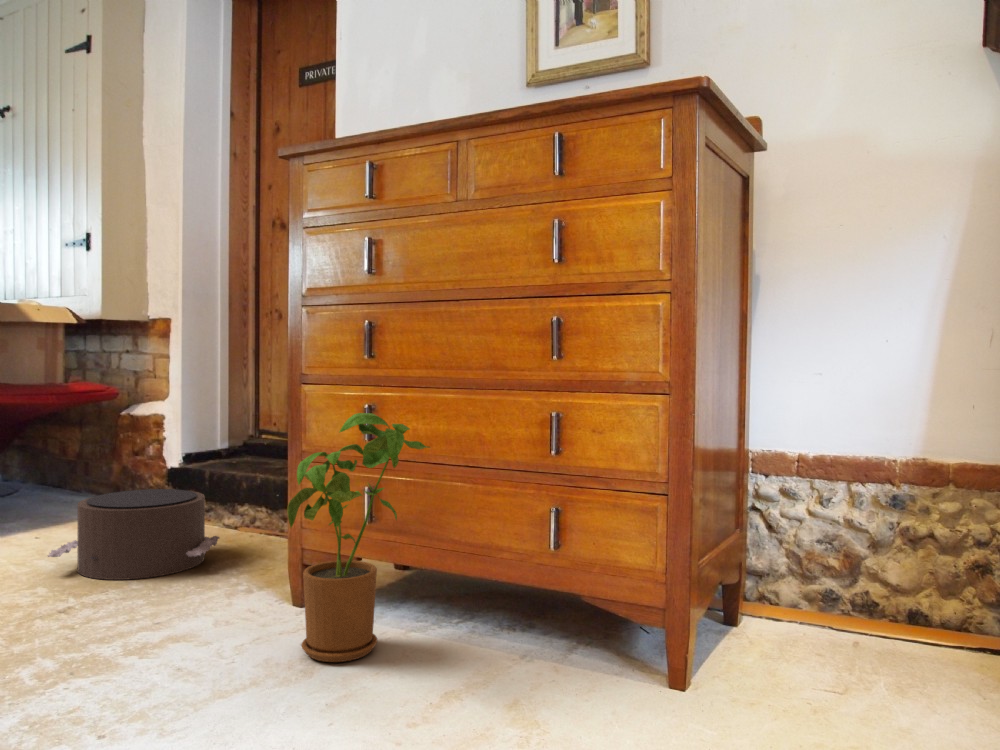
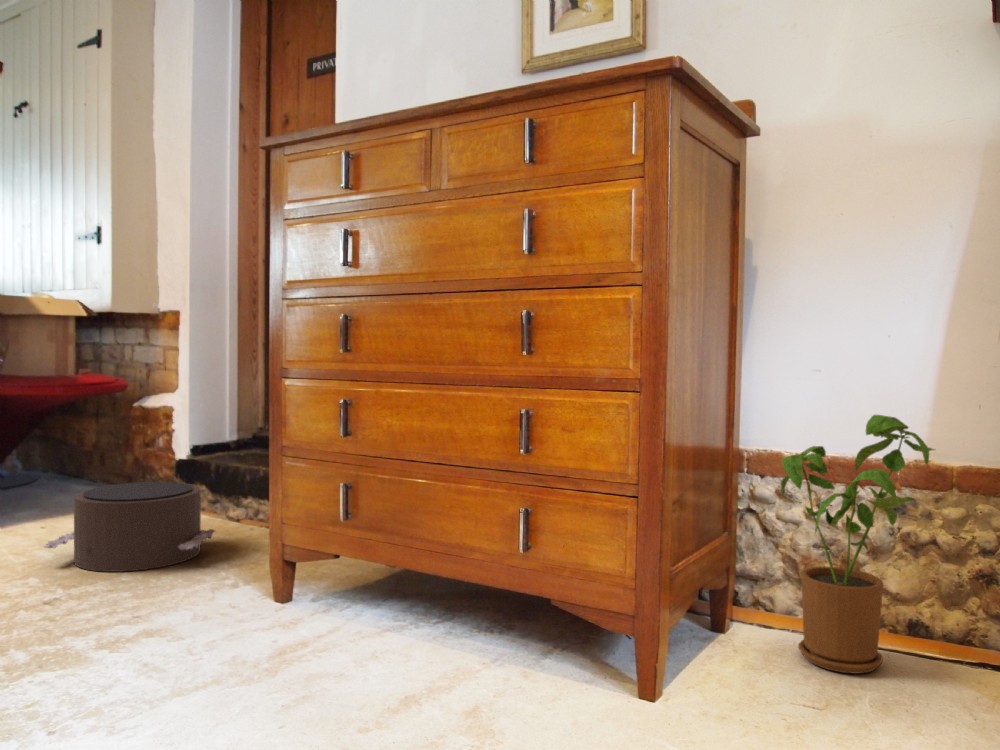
house plant: present [287,413,430,662] -> present [781,415,935,674]

